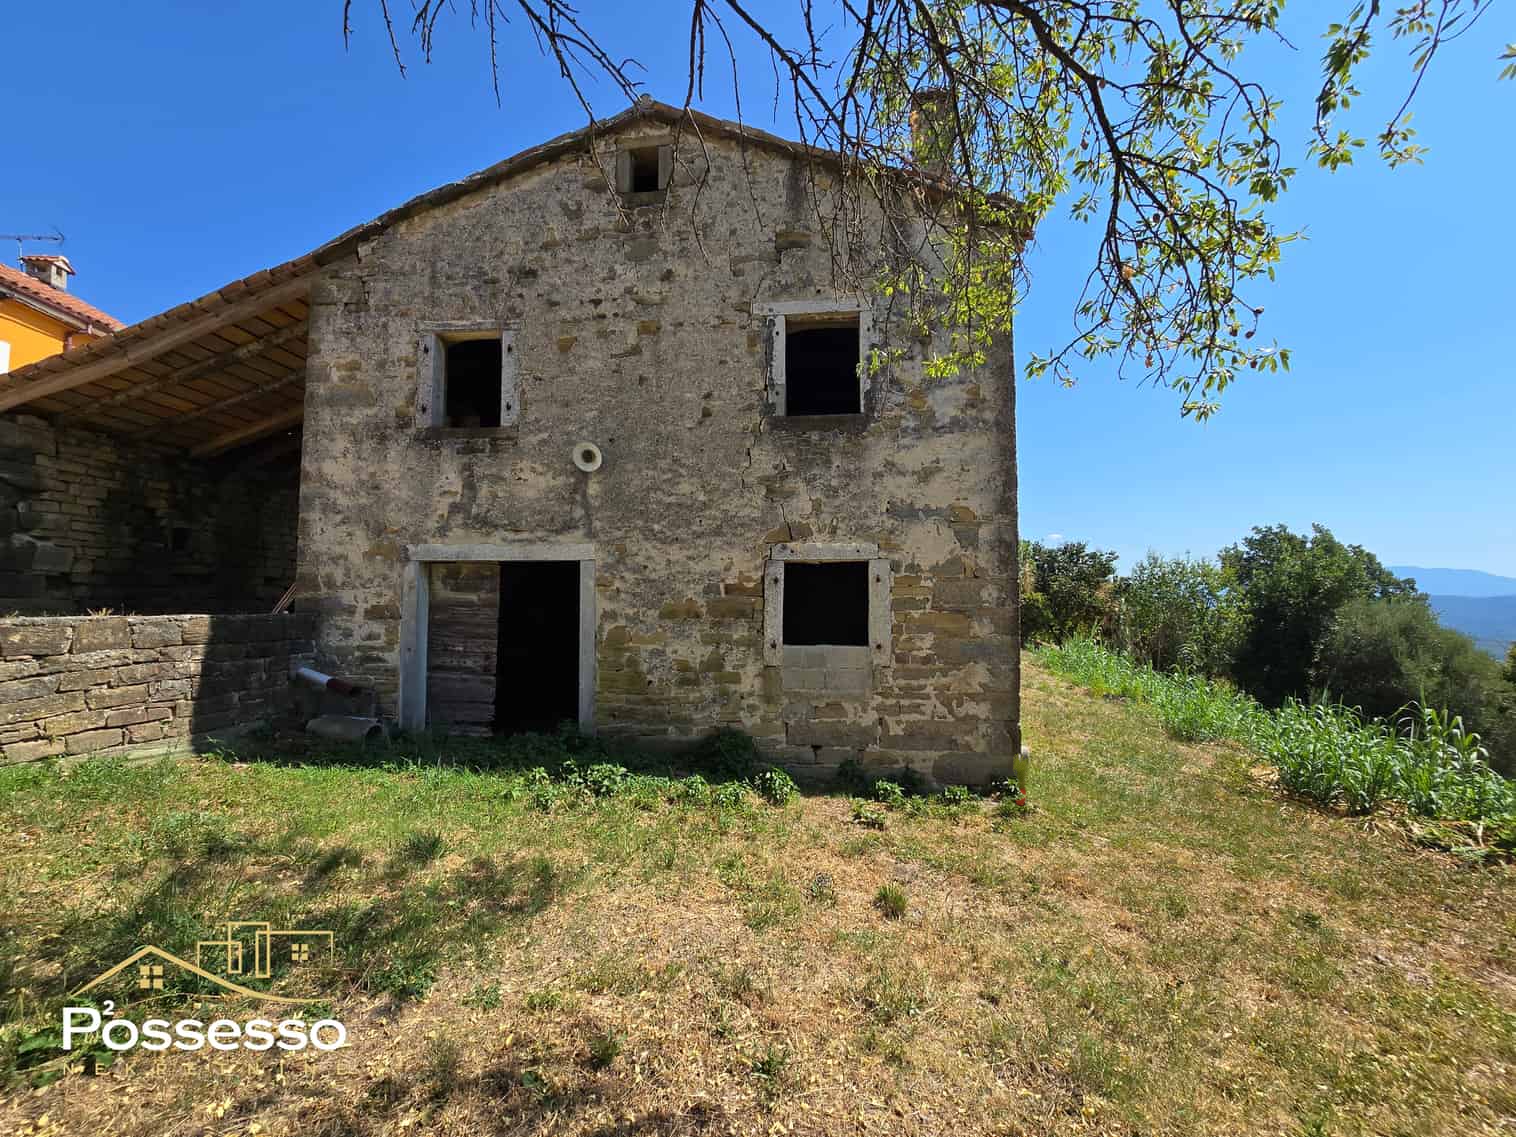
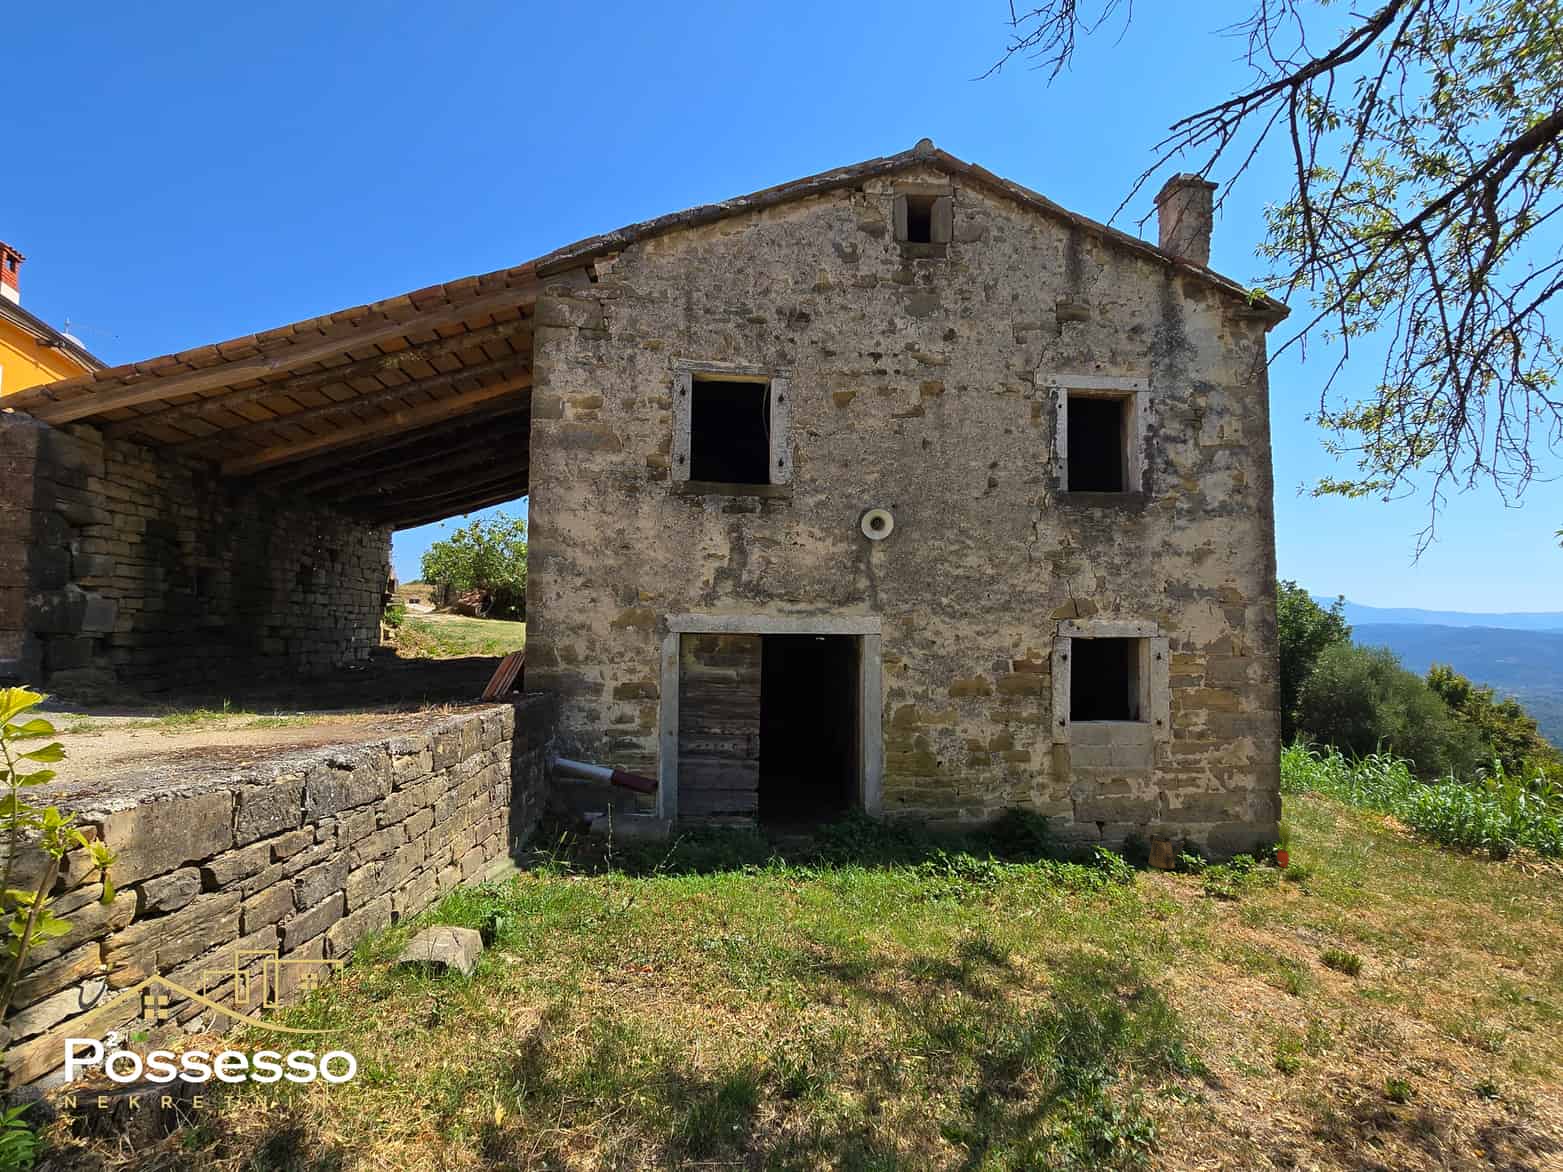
watering can: none [857,761,883,797] -> present [1148,834,1186,869]

